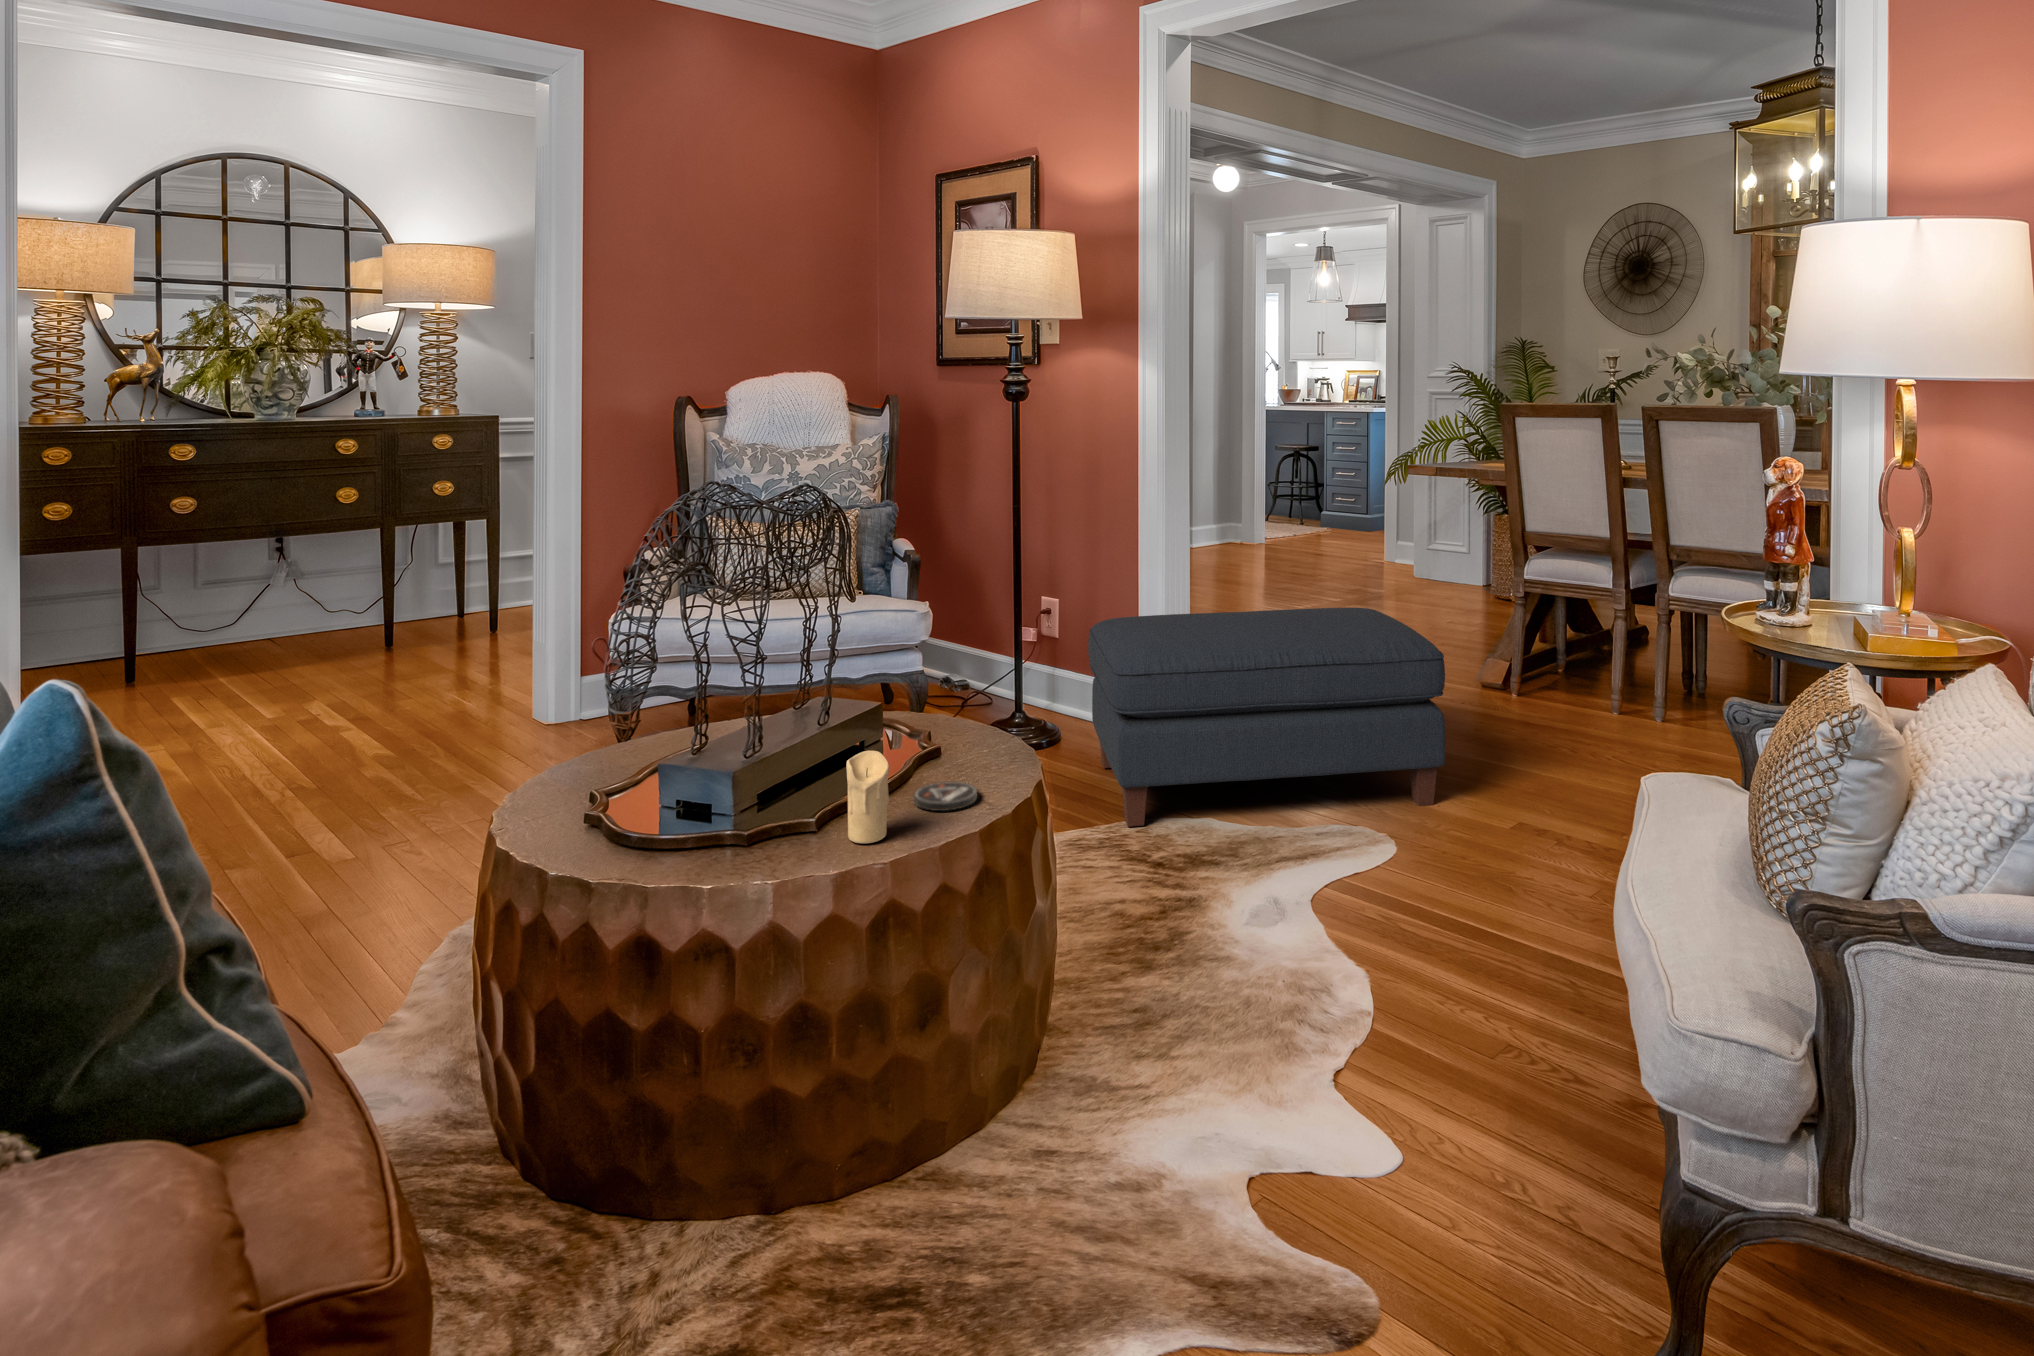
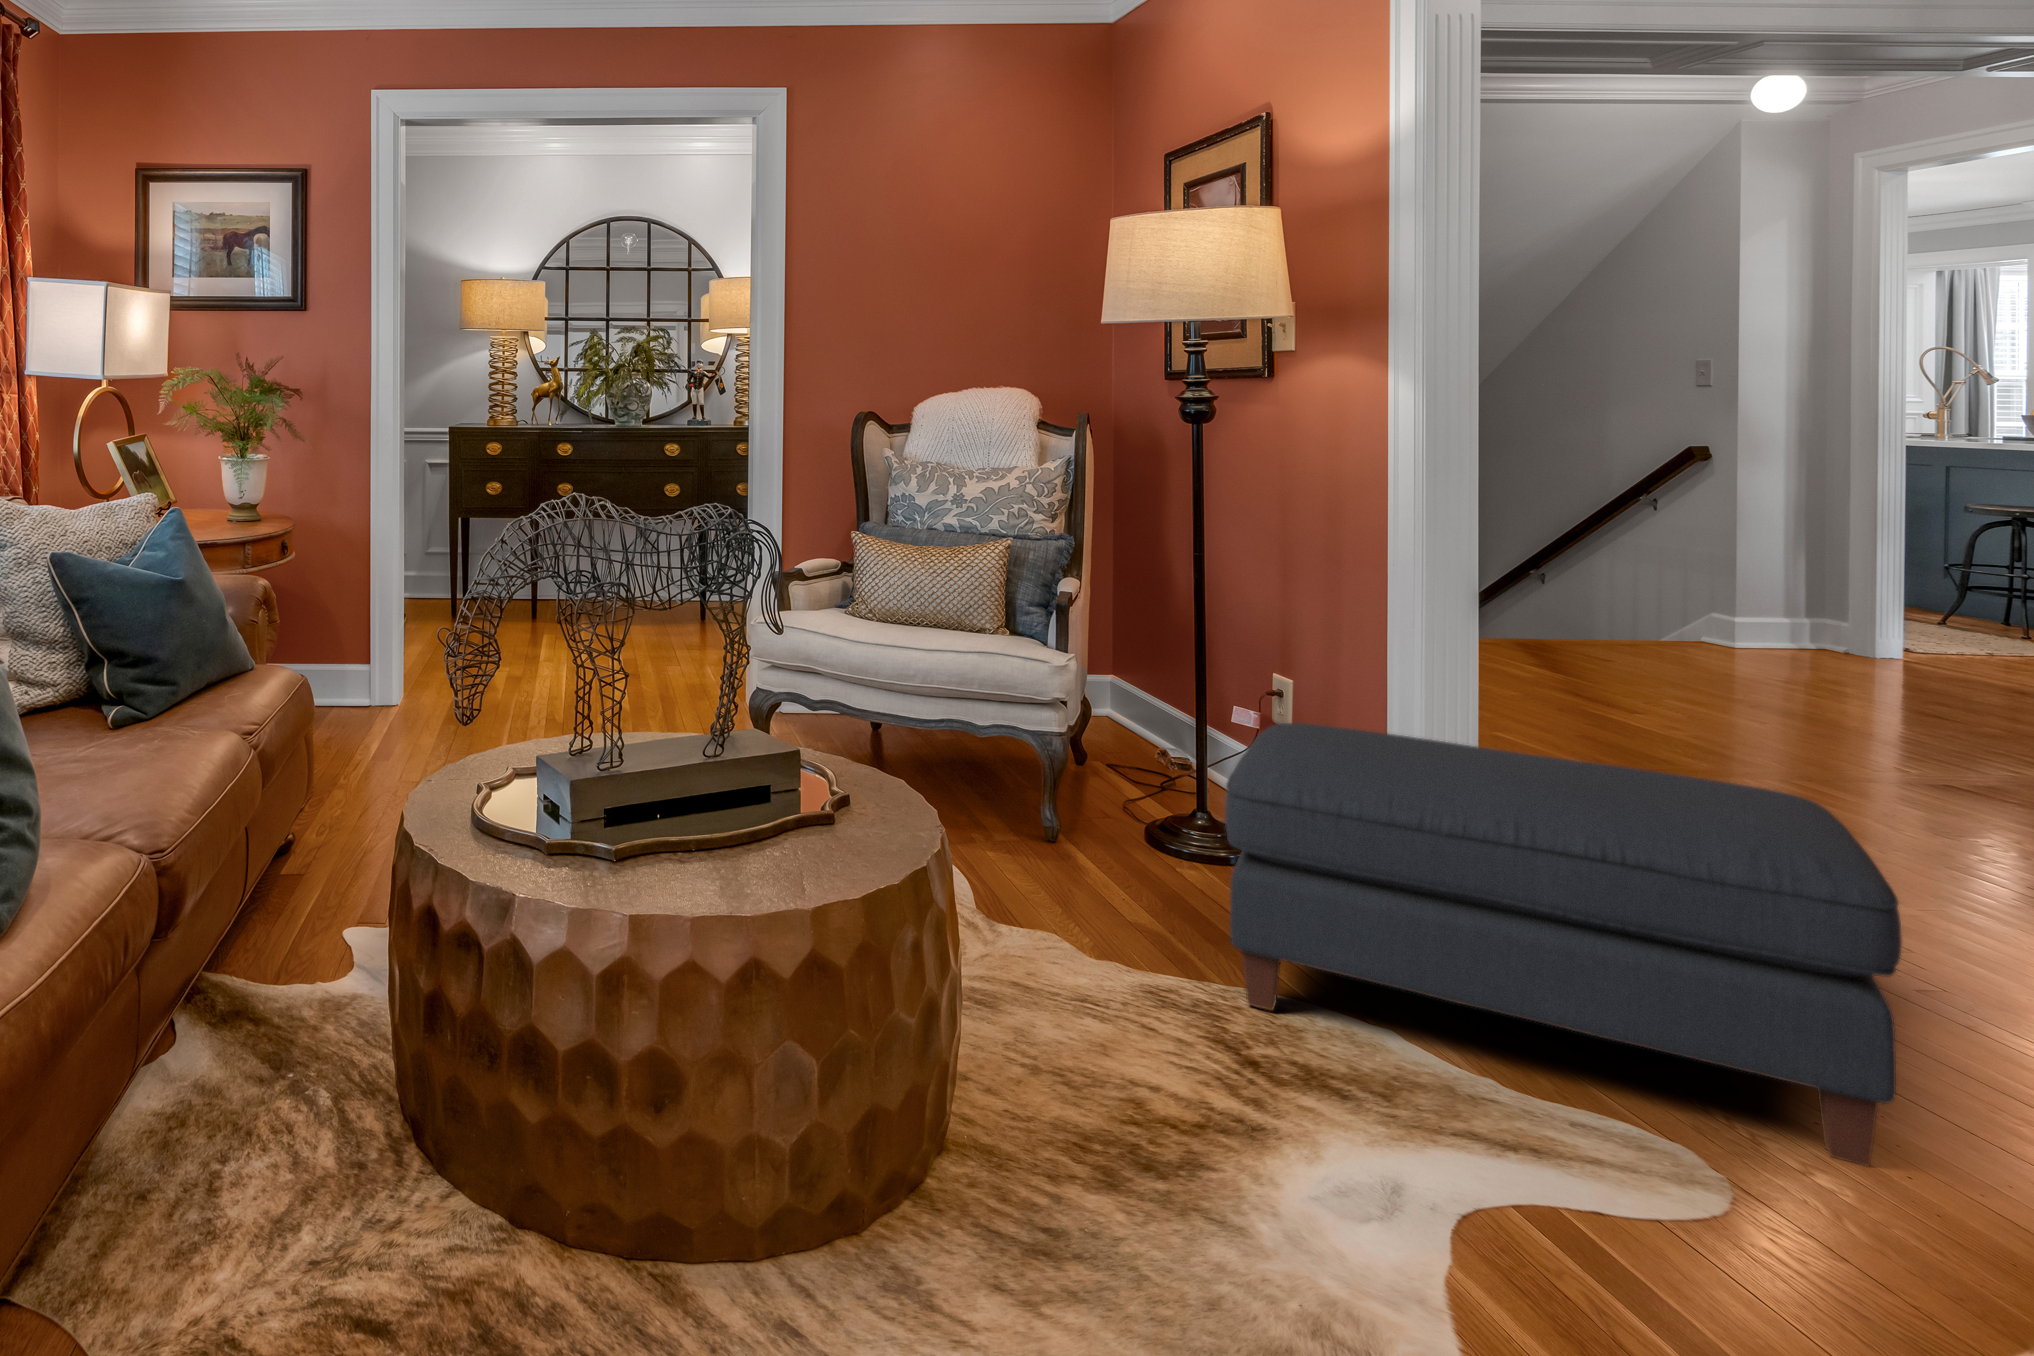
candle: present [846,751,889,843] -> none [619,784,663,884]
coaster: present [914,782,977,811] -> none [725,844,798,880]

